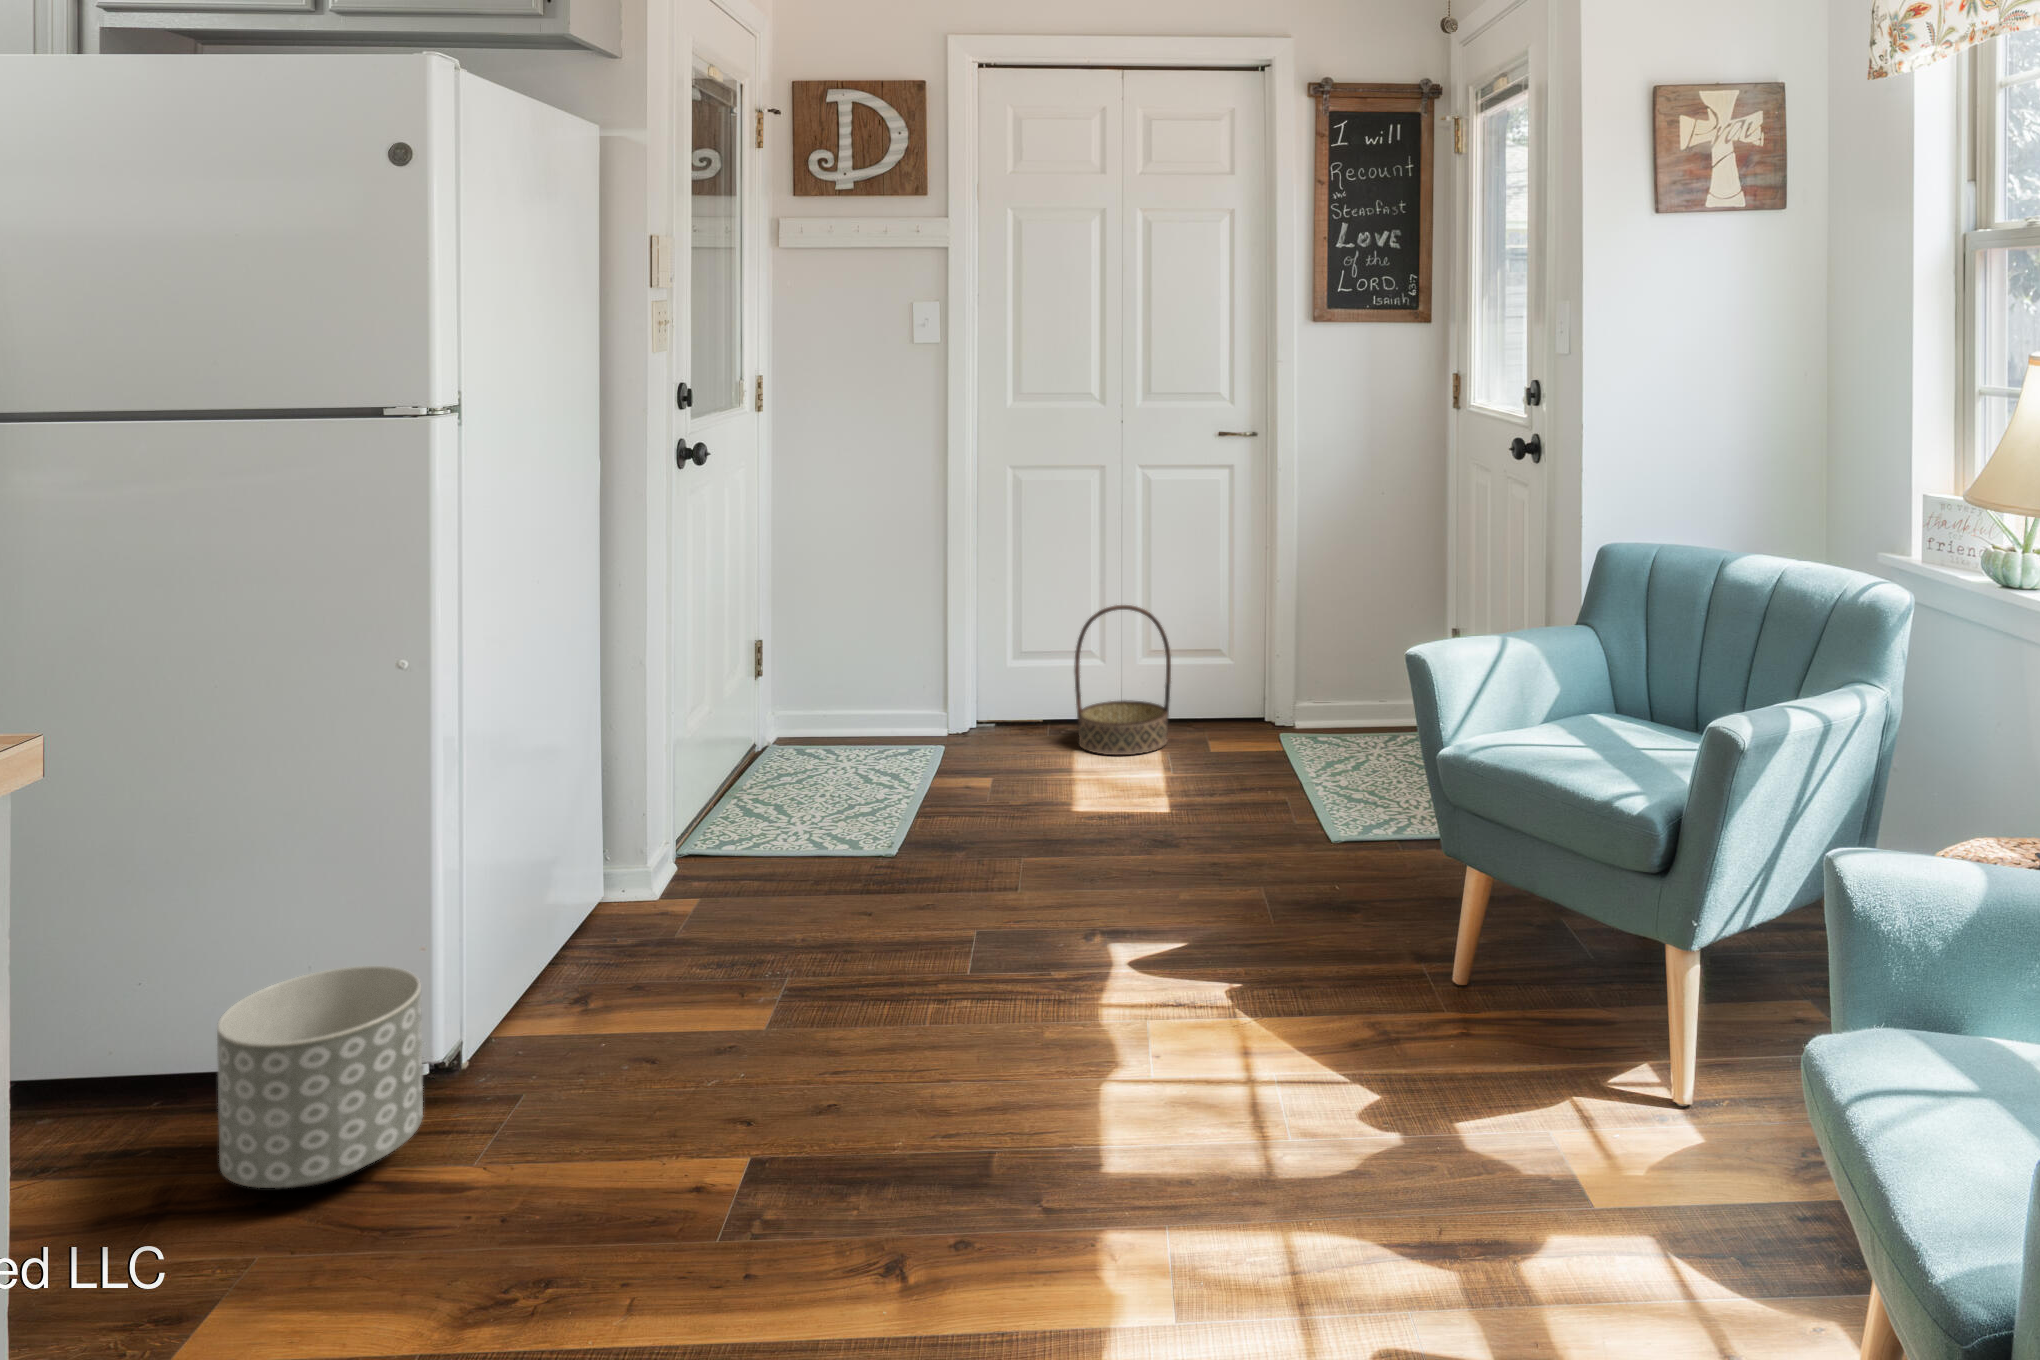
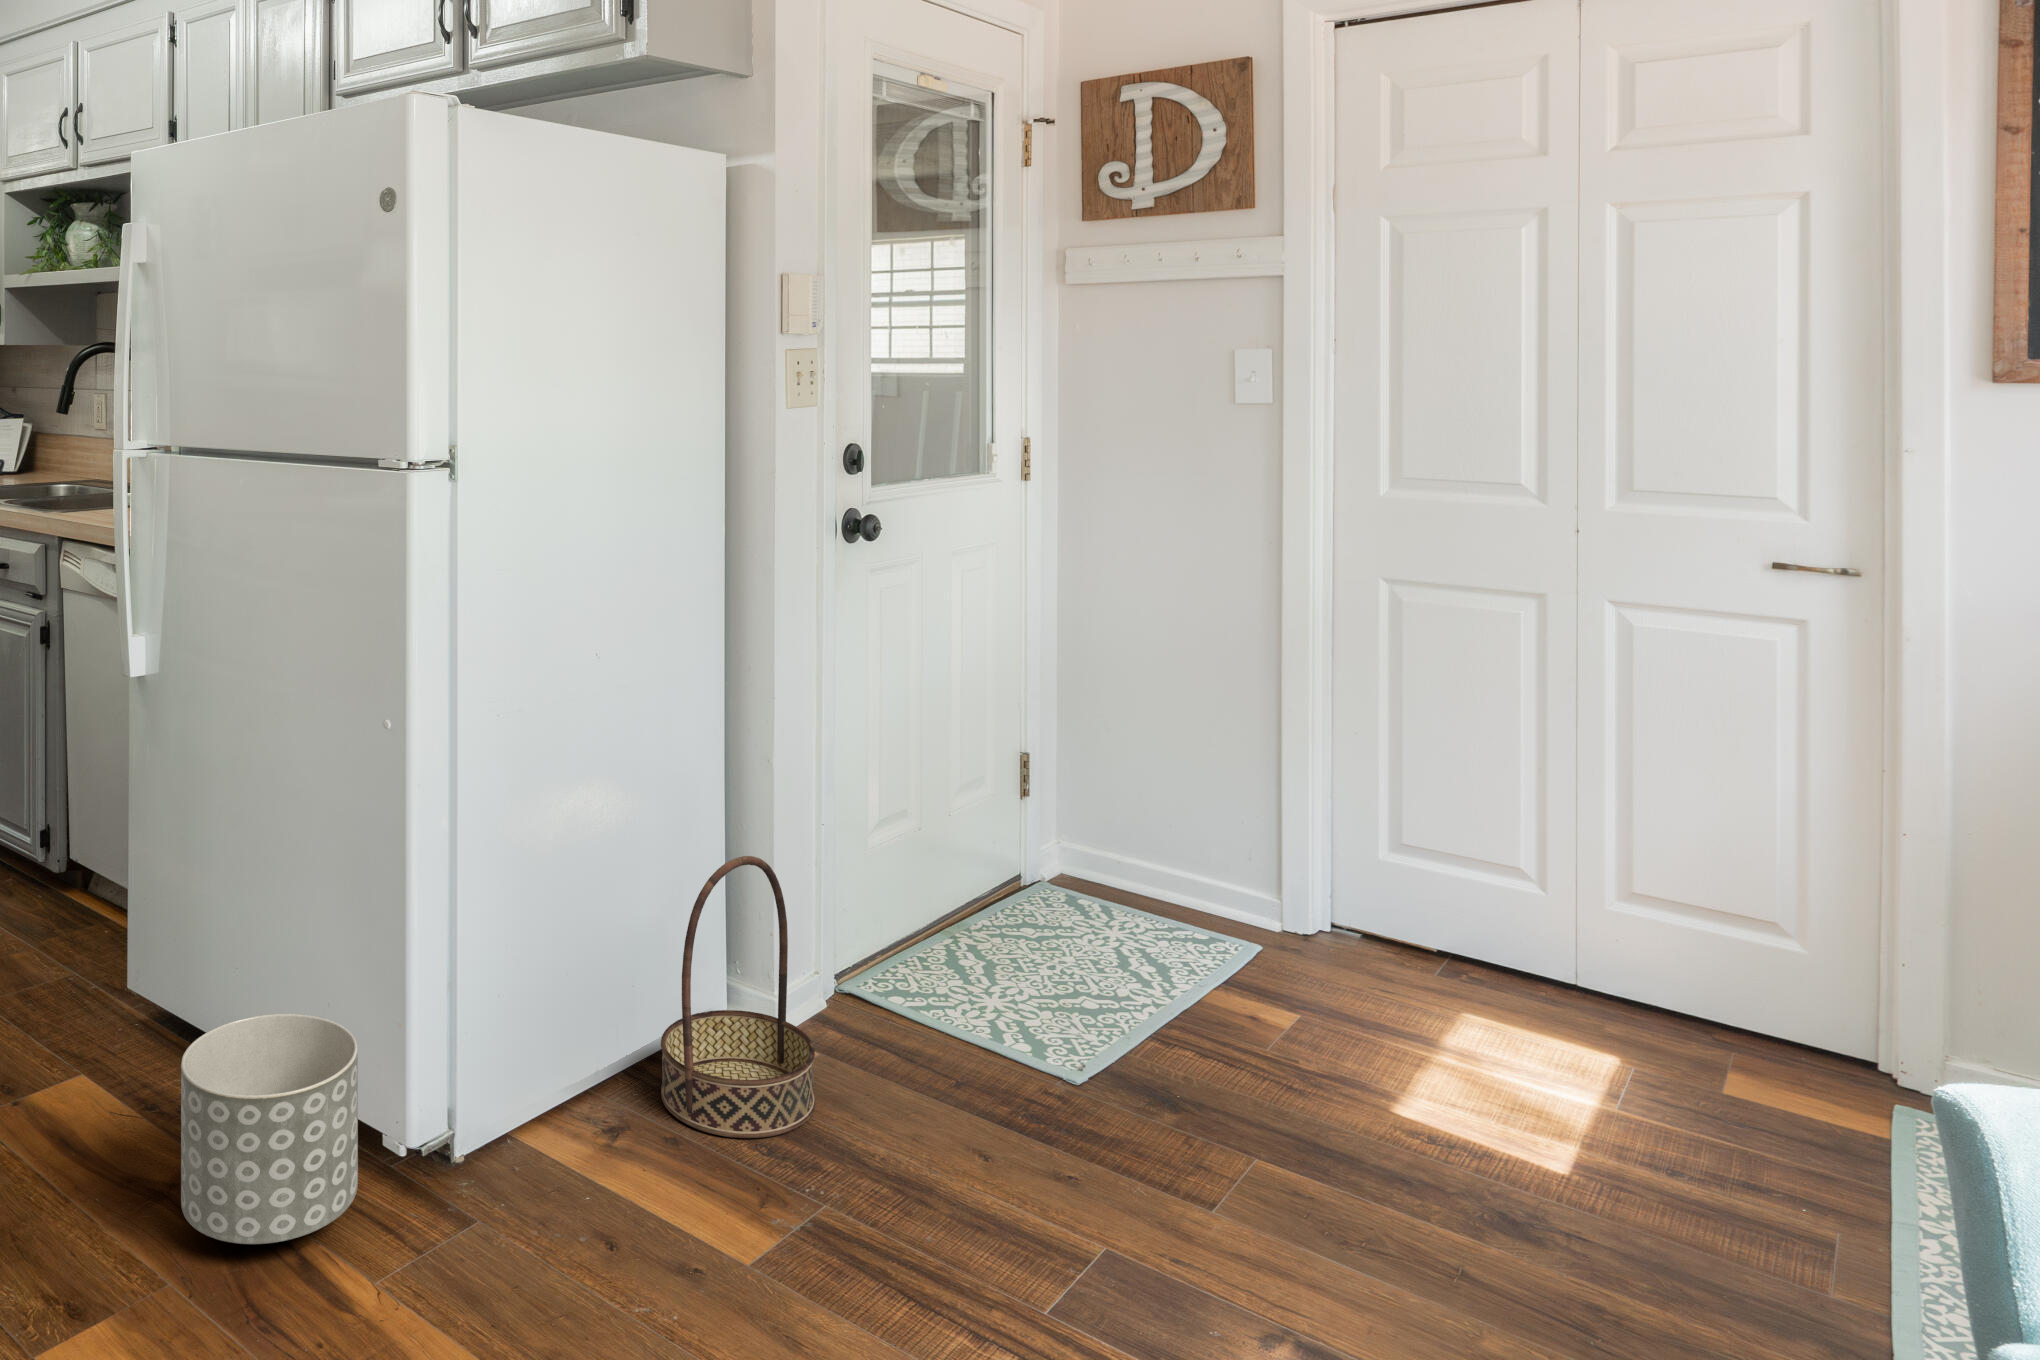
basket: present [1074,605,1171,755] -> present [661,856,815,1138]

